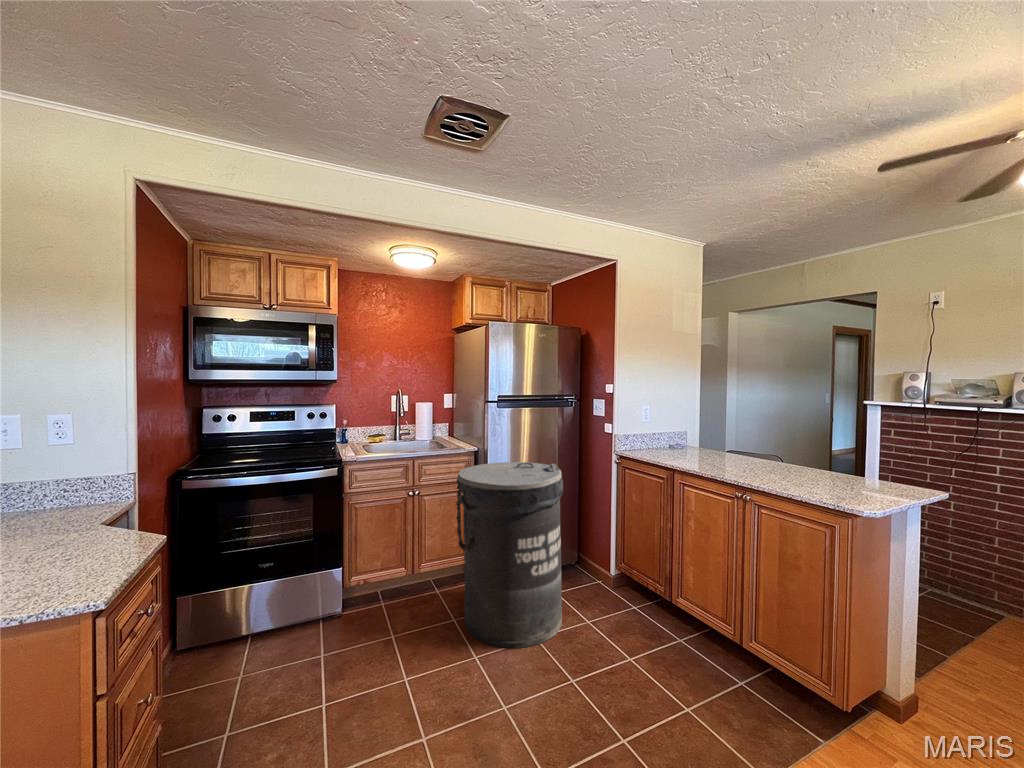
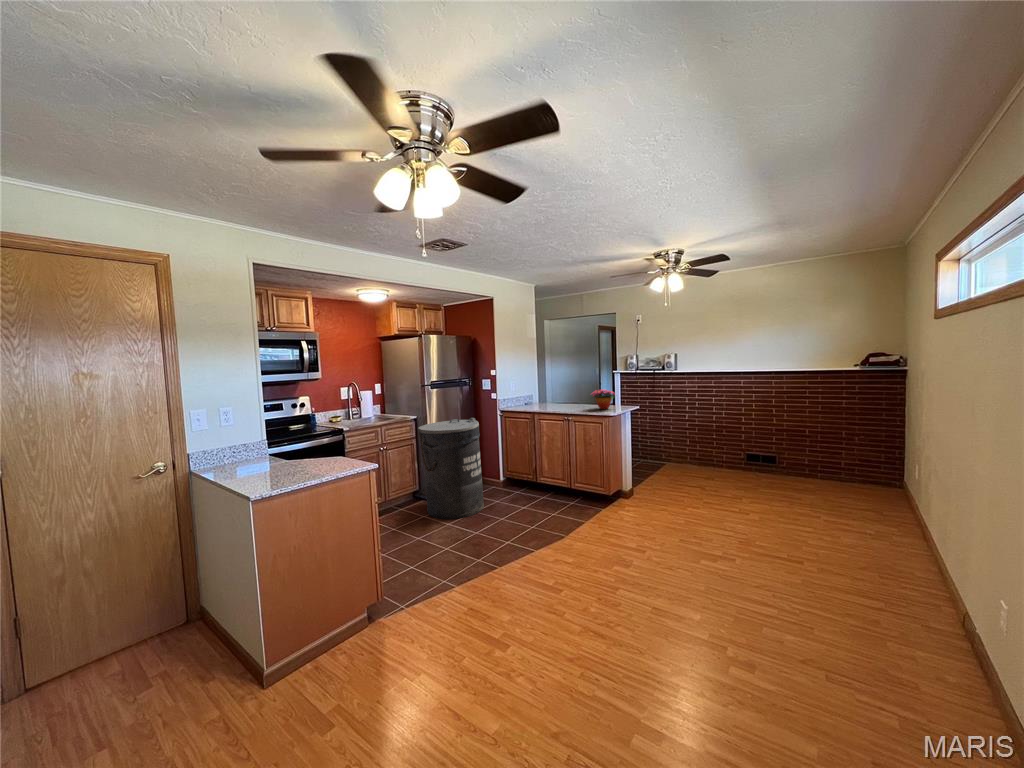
flower arrangement: none [799,440,886,488] -> present [592,389,614,409]

